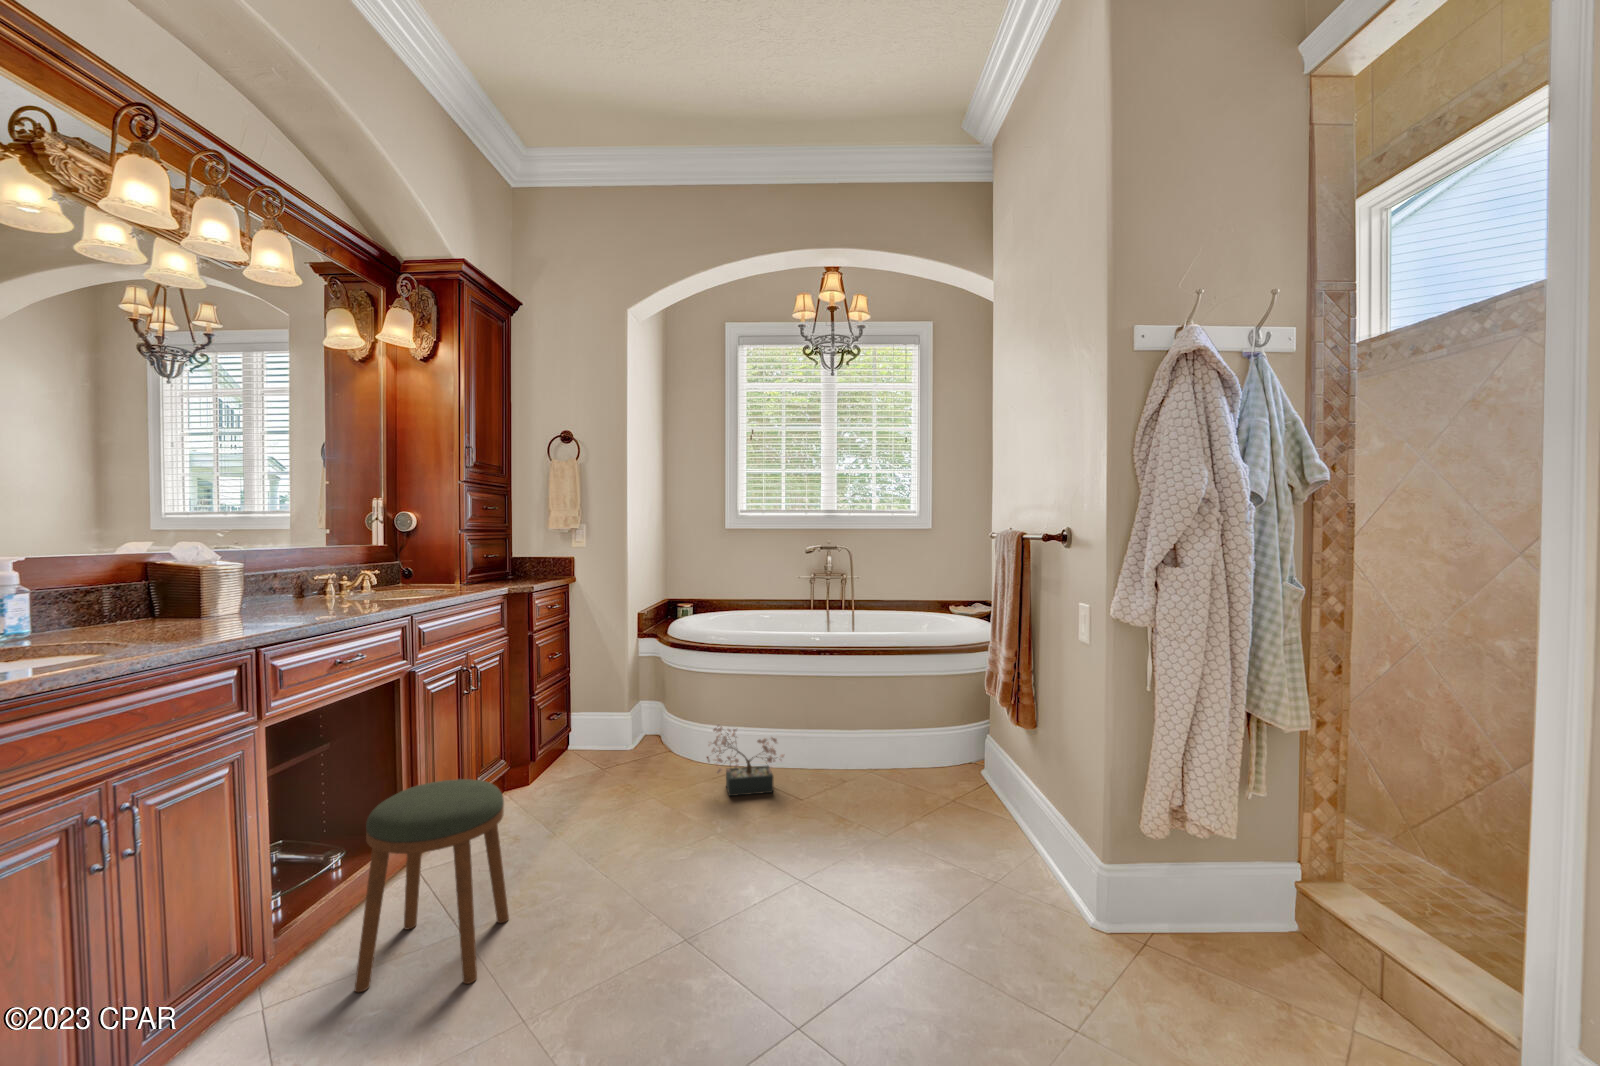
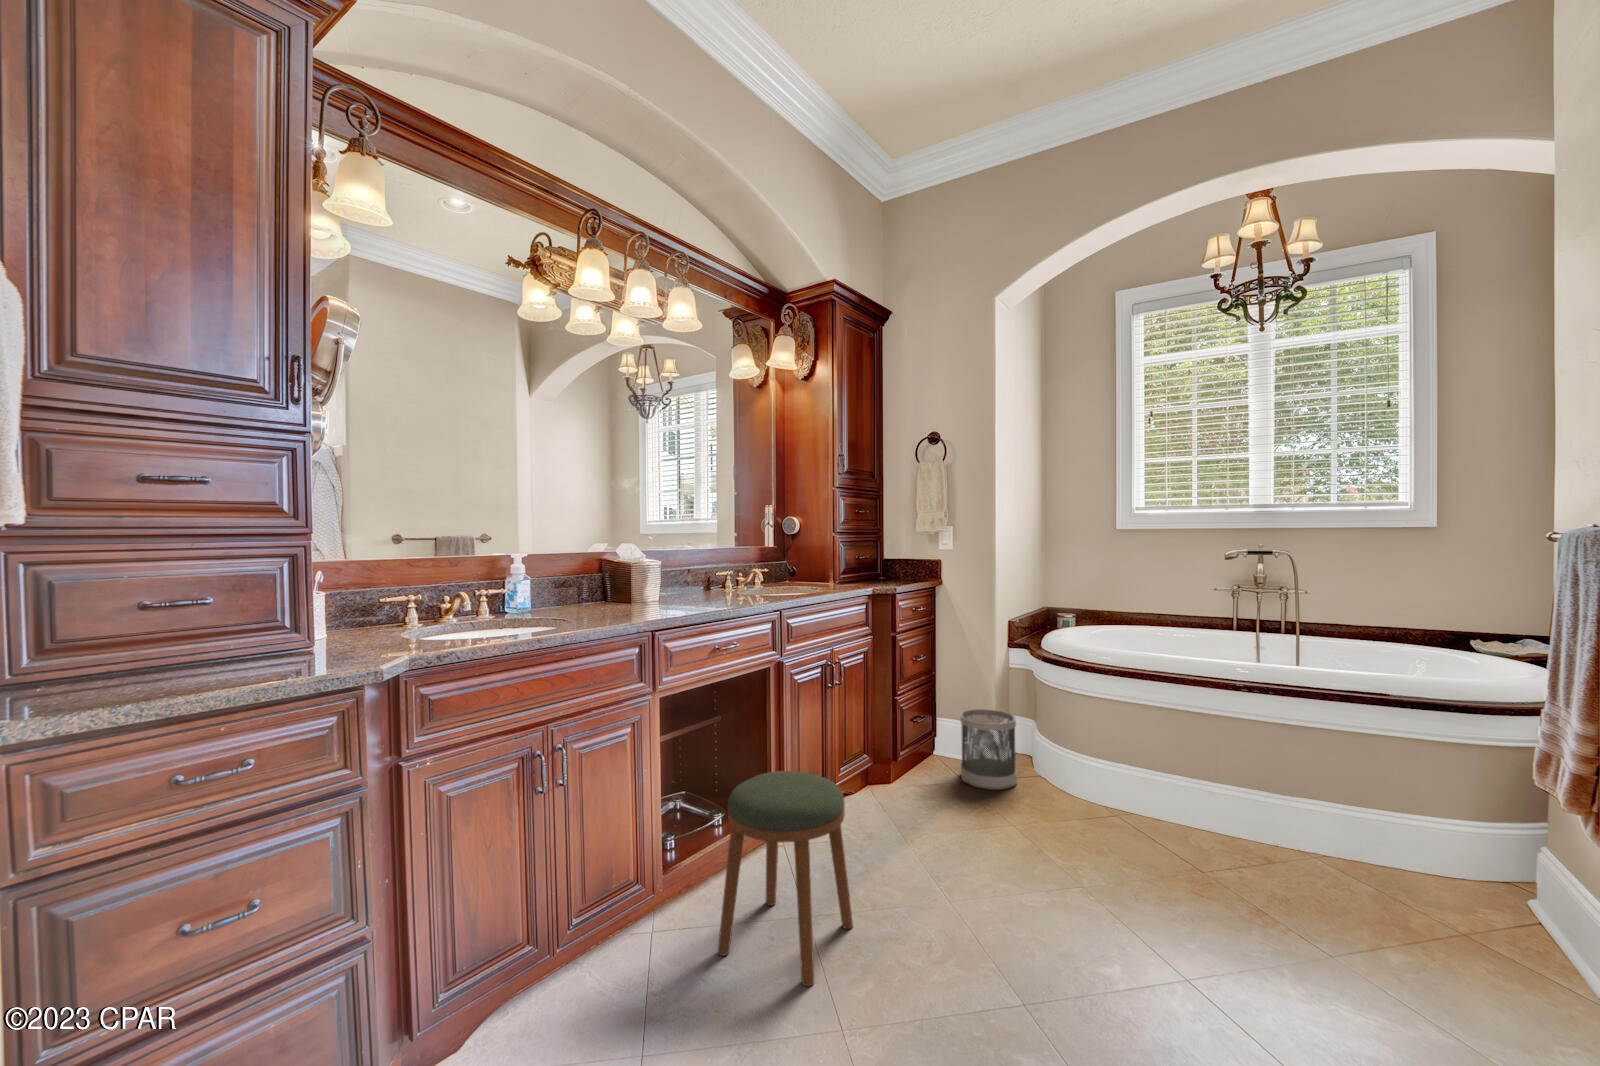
wastebasket: none [596,697,648,771] -> present [960,709,1017,790]
decorative plant: present [707,726,784,796] -> none [1083,760,1191,861]

